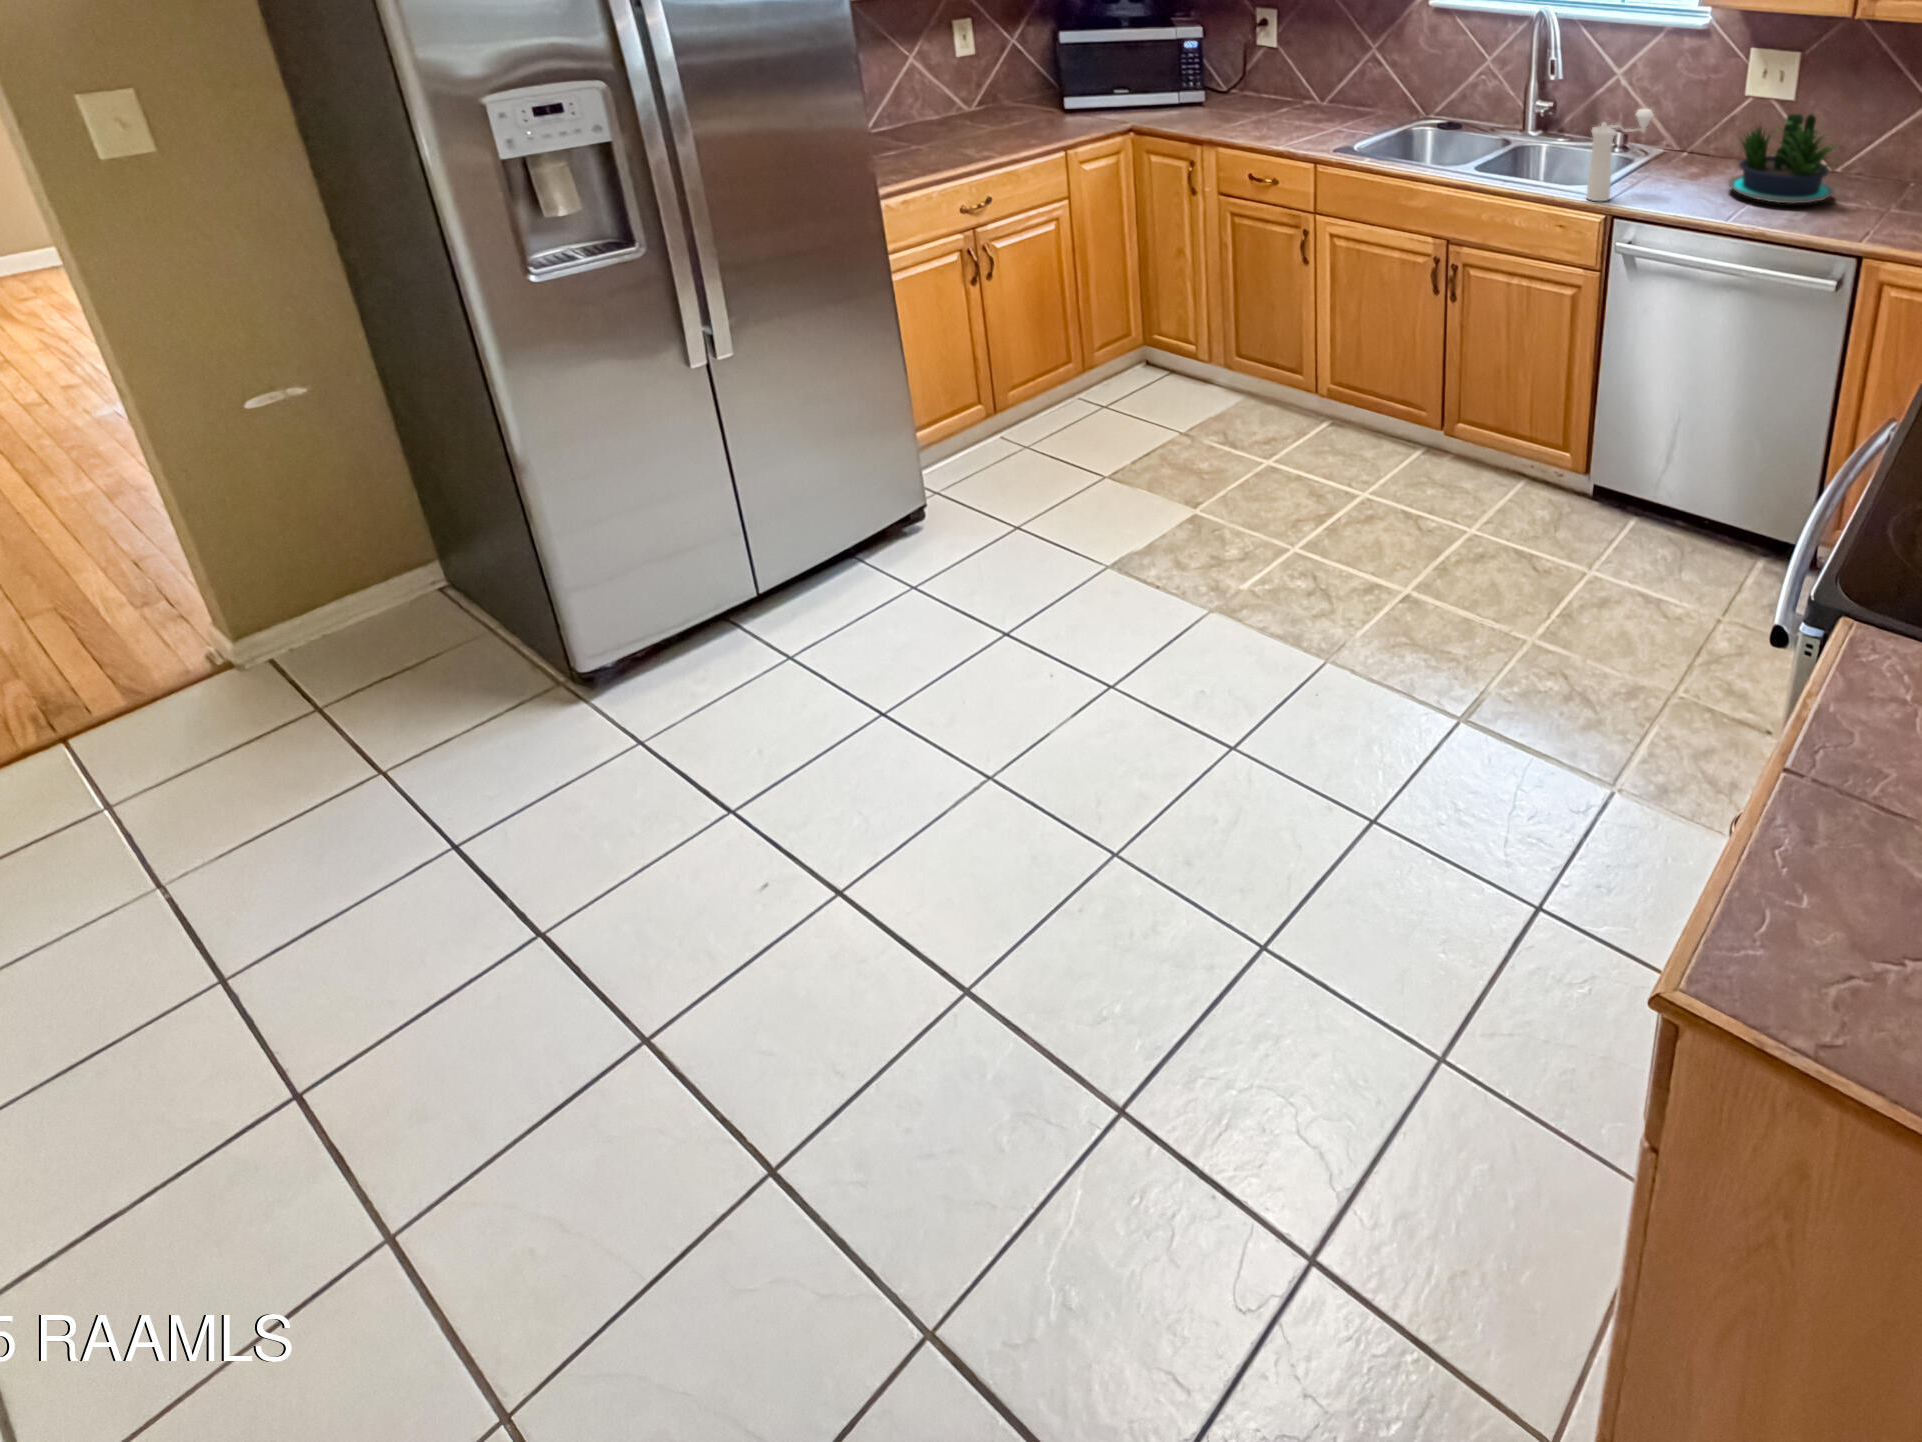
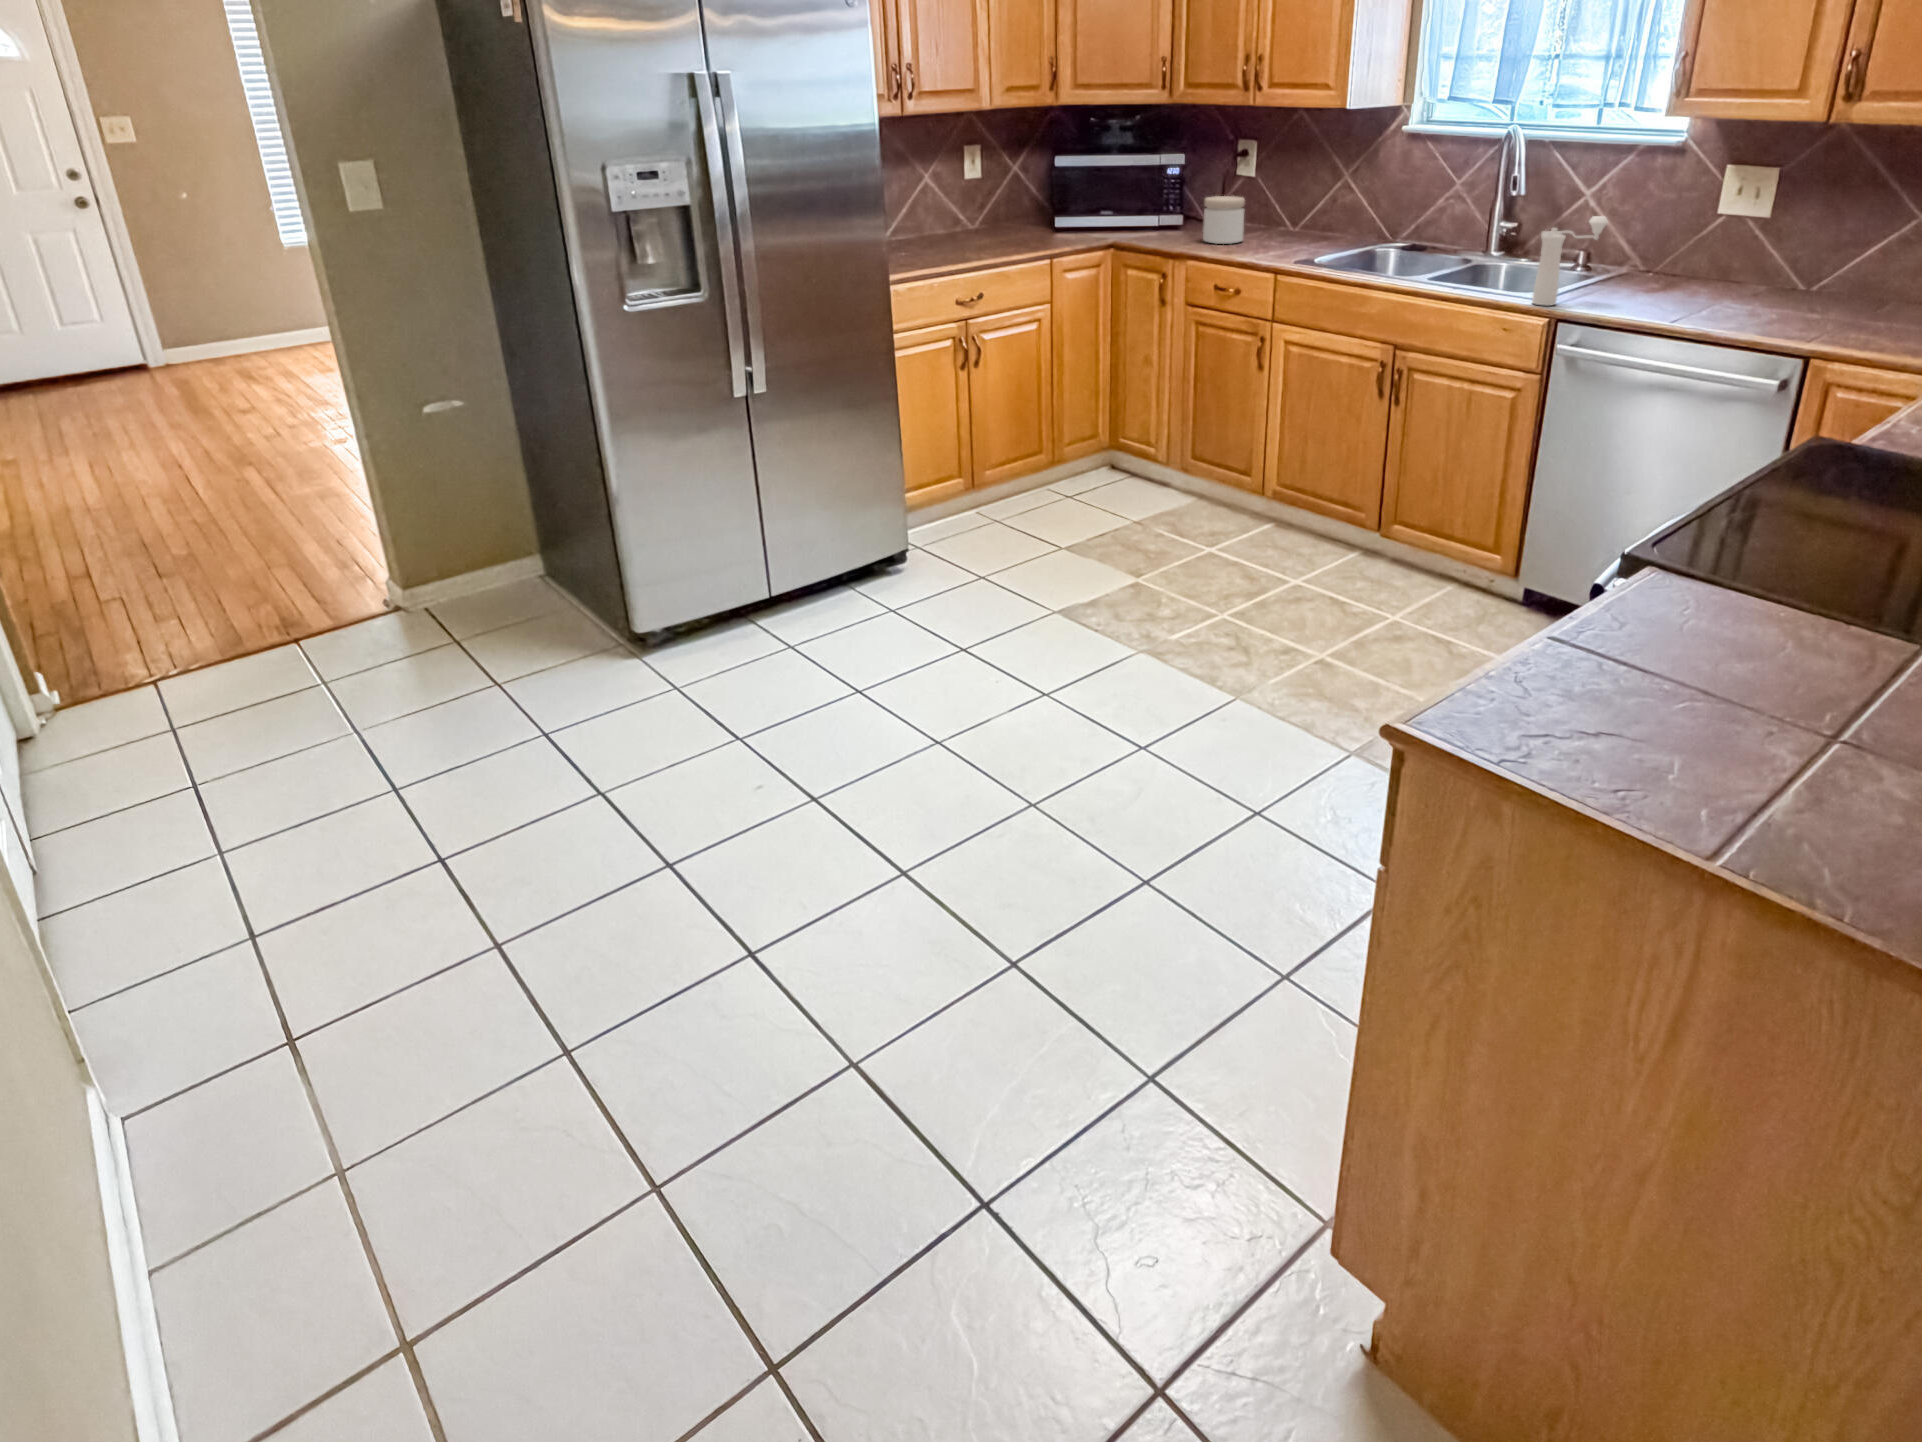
jar: none [1230,71,1274,123] -> present [1203,196,1245,244]
potted plant: present [1729,114,1835,203] -> none [1685,223,1821,313]

